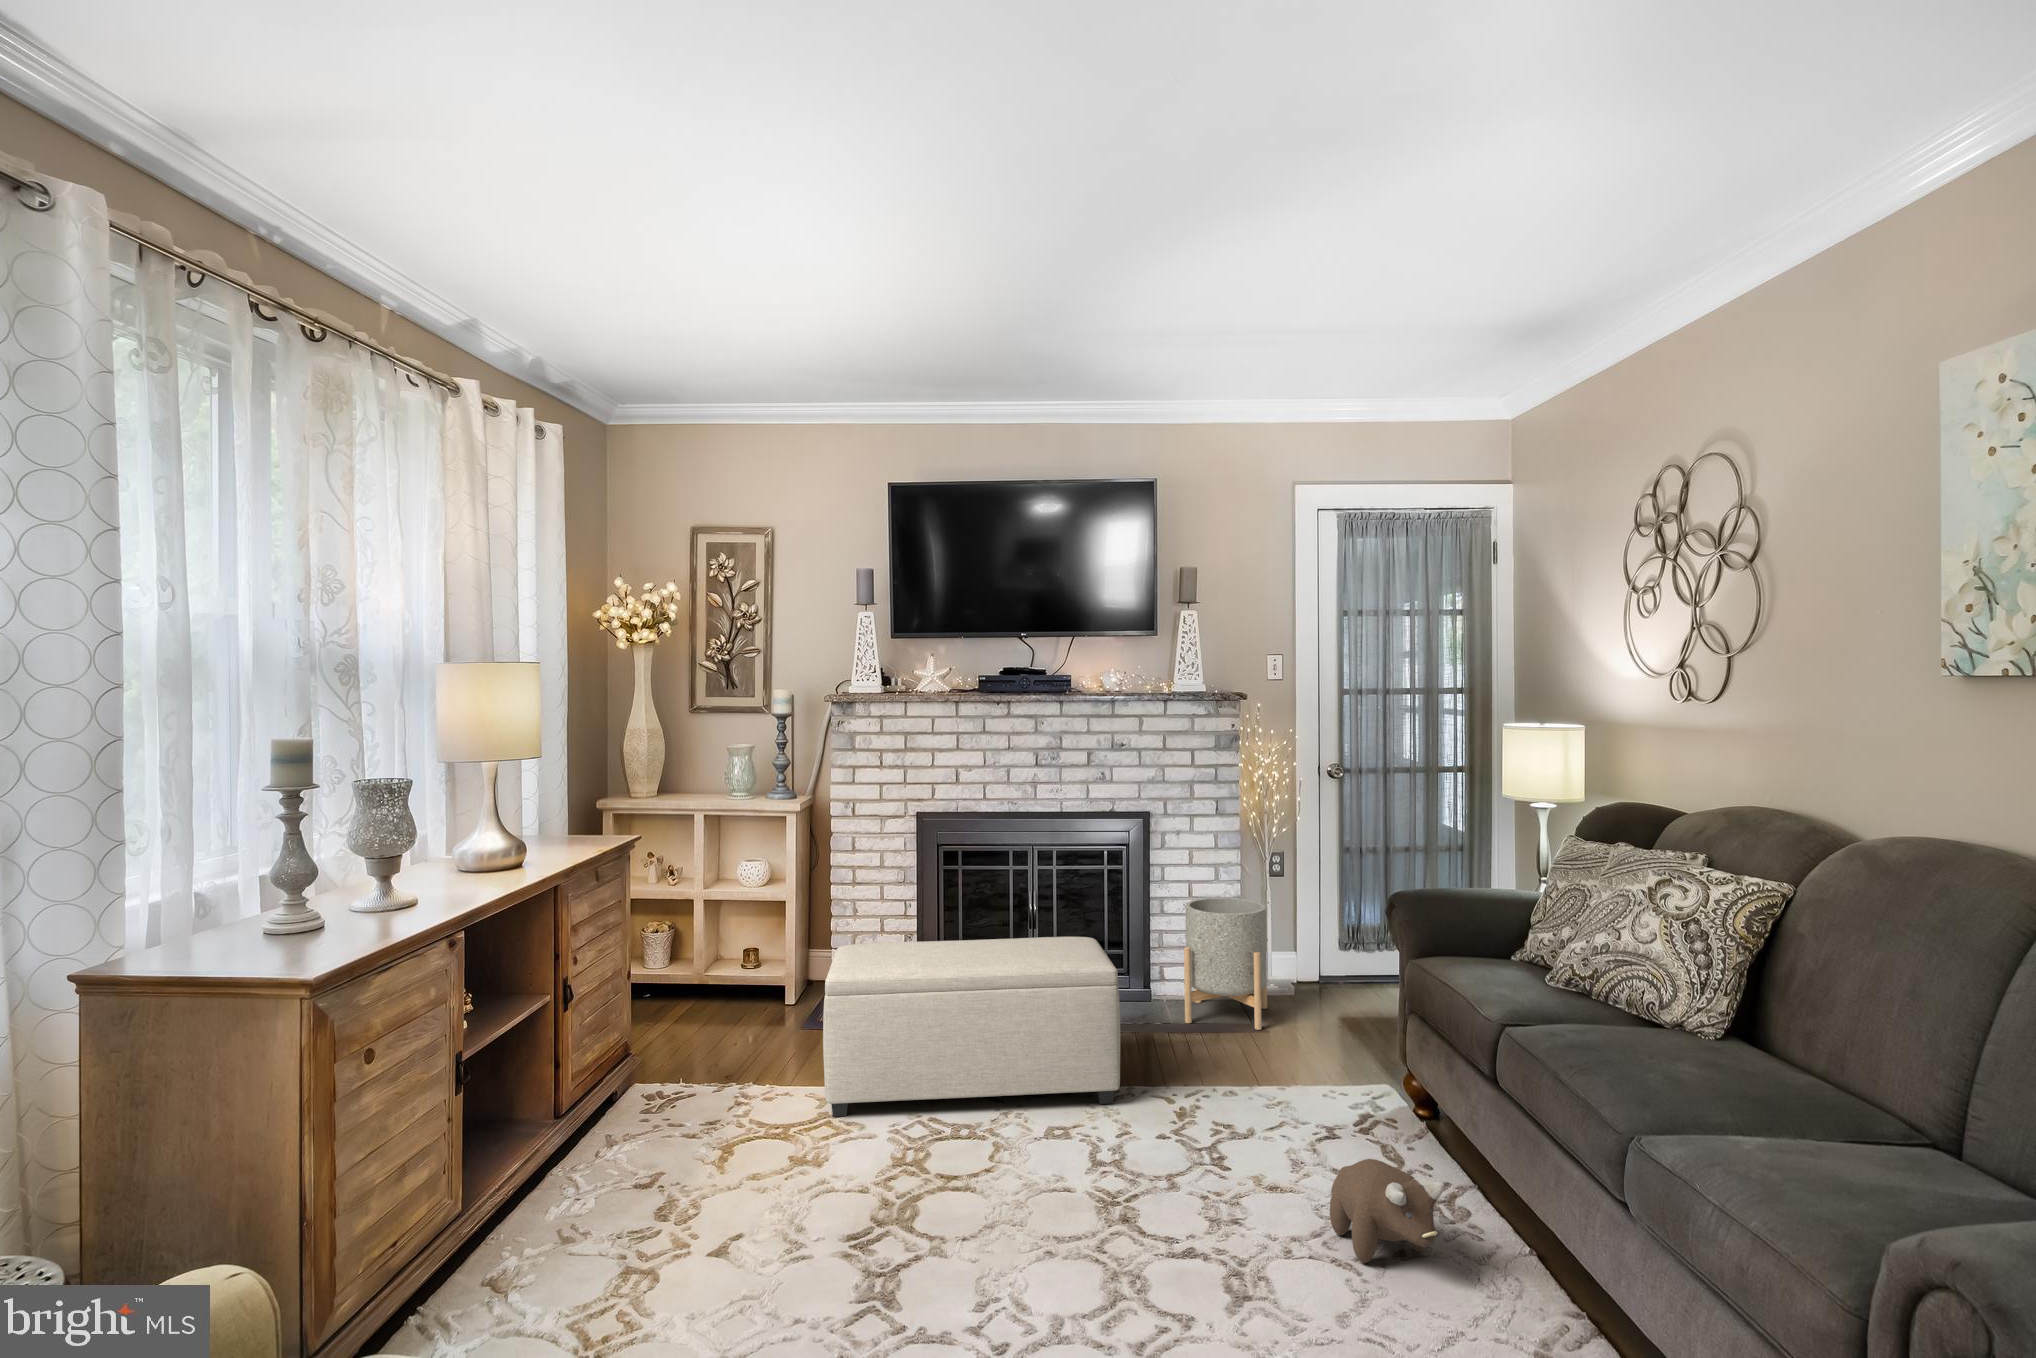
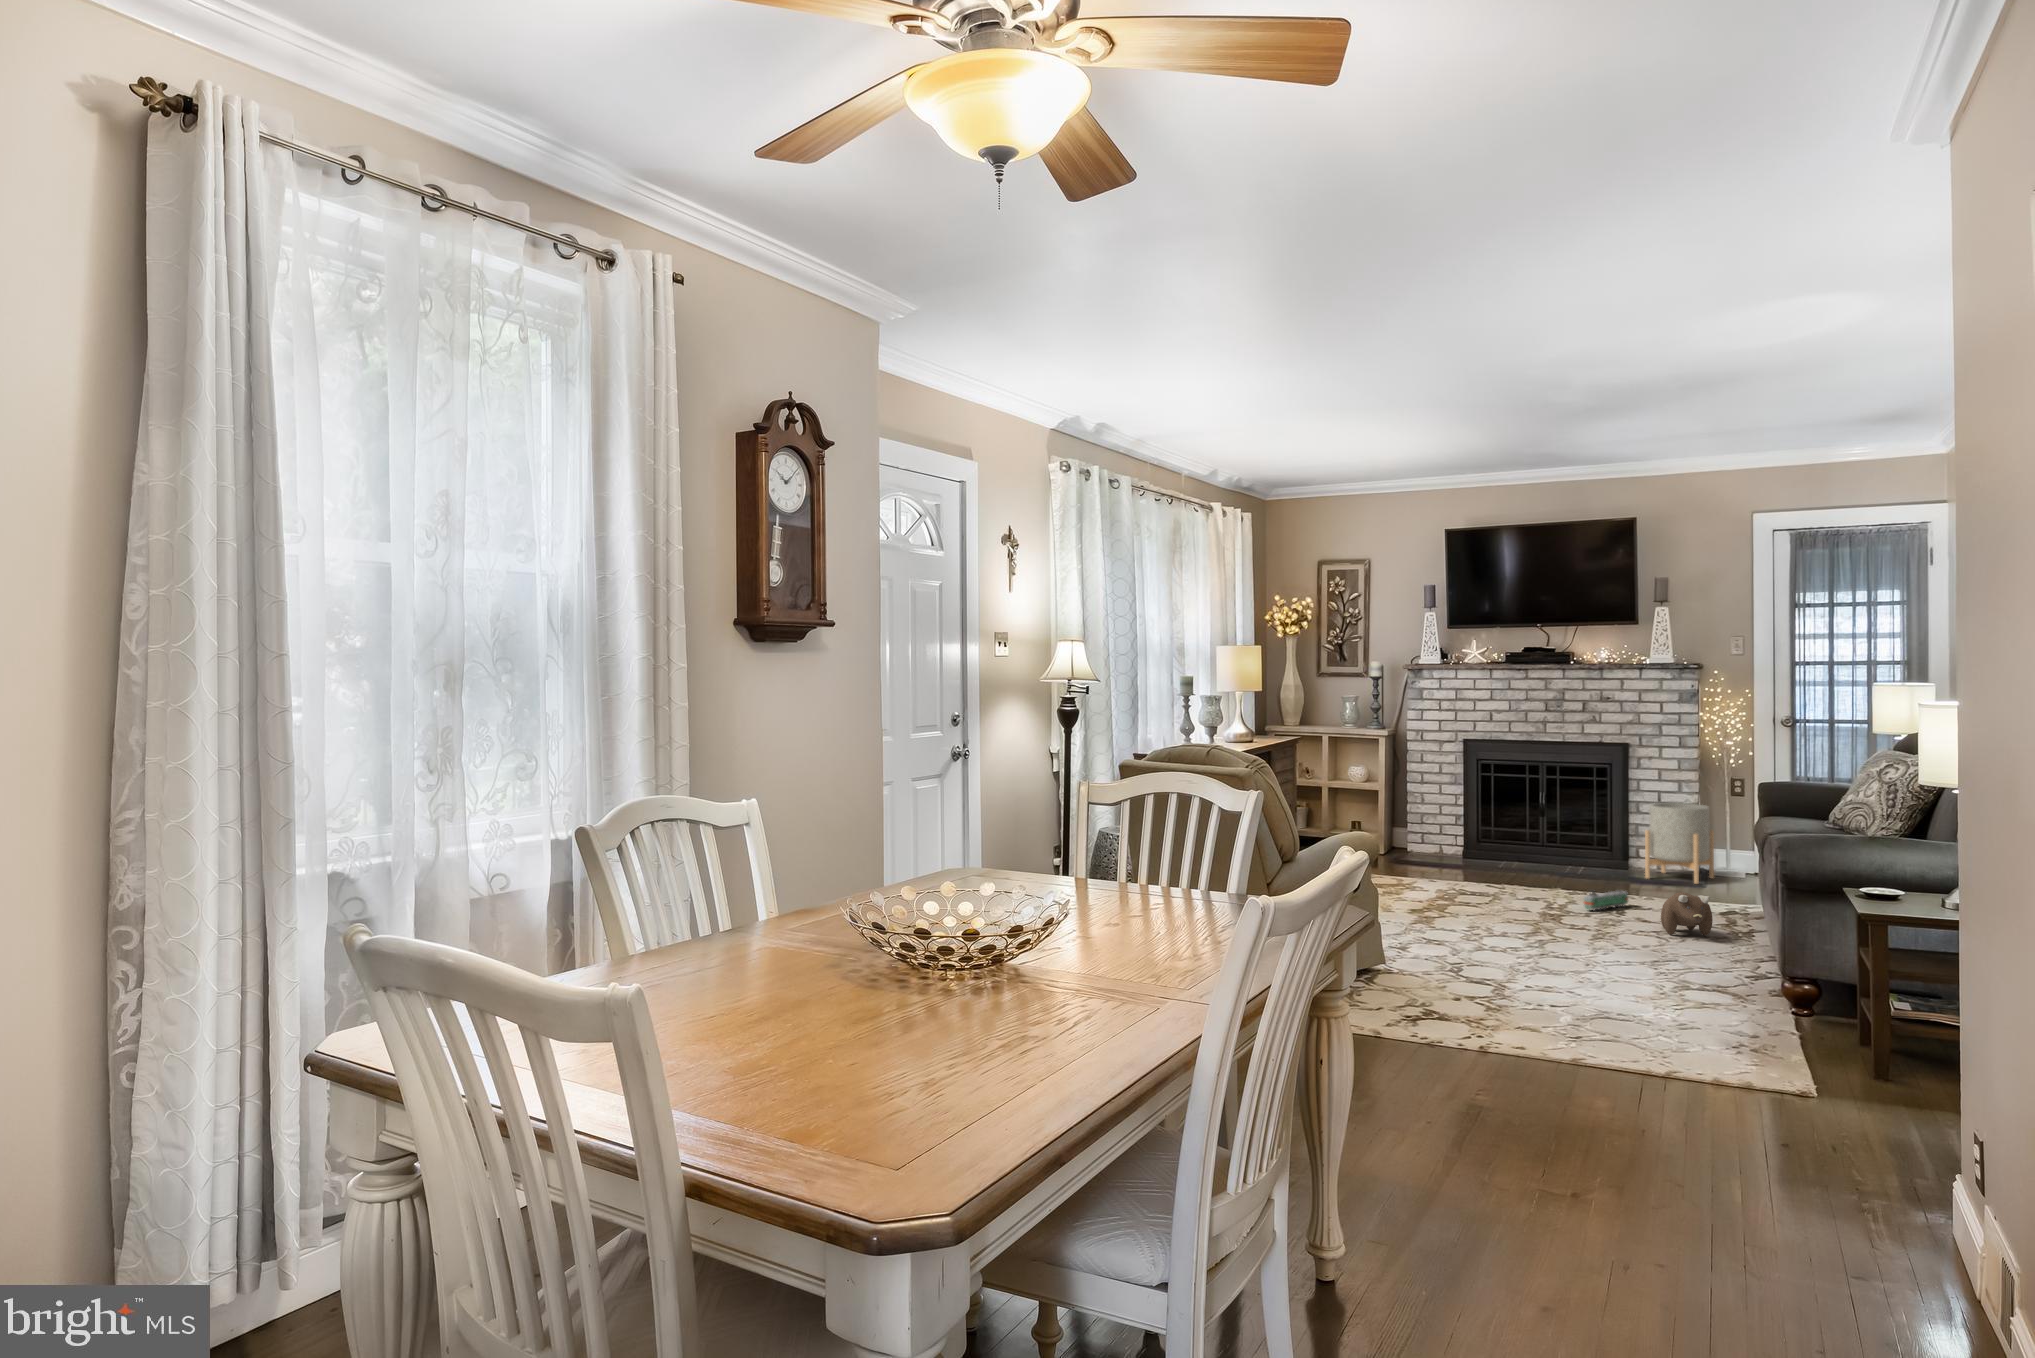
ottoman: present [823,937,1120,1117] -> none [1403,804,1576,894]
toy train: none [1161,1106,1220,1171] -> present [1584,890,1628,910]

